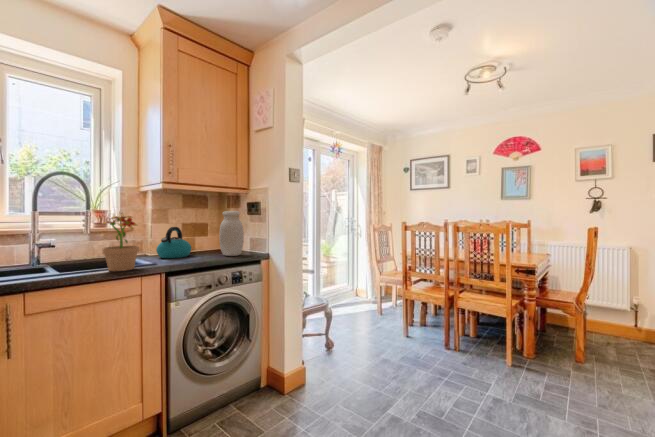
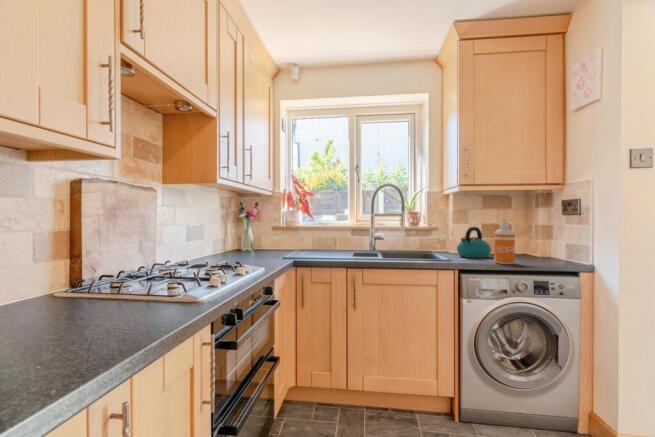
jar: present [219,211,244,256] -> none [522,210,553,262]
potted plant: present [102,213,139,271] -> none [410,211,441,263]
soap dispenser: none [196,219,215,262] -> present [494,219,515,264]

